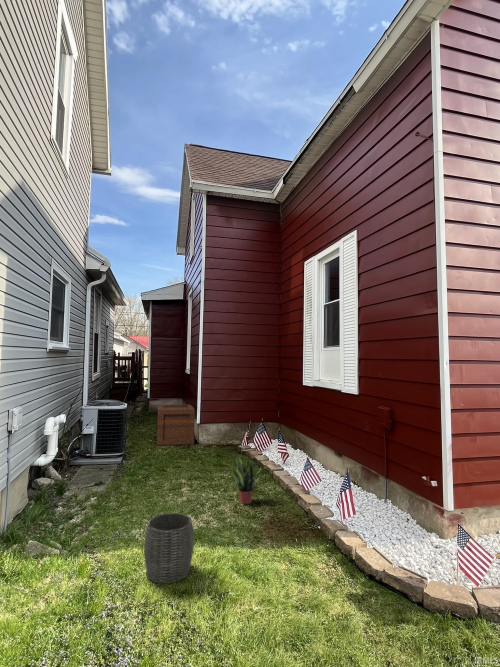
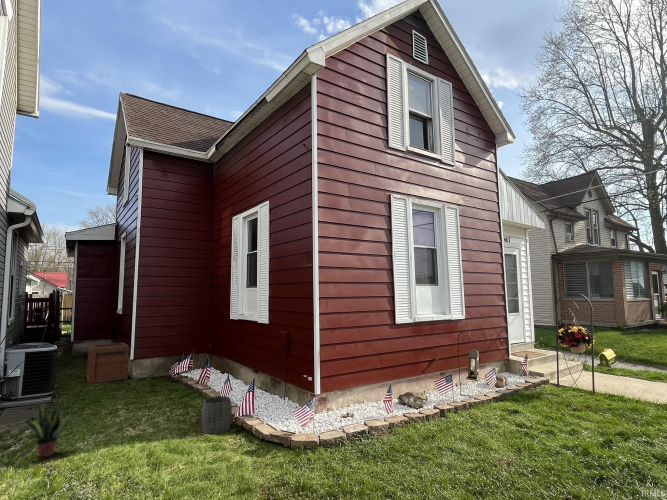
potted plant: present [233,456,259,504] -> present [26,406,66,457]
woven basket: present [144,513,194,584] -> present [201,396,232,434]

